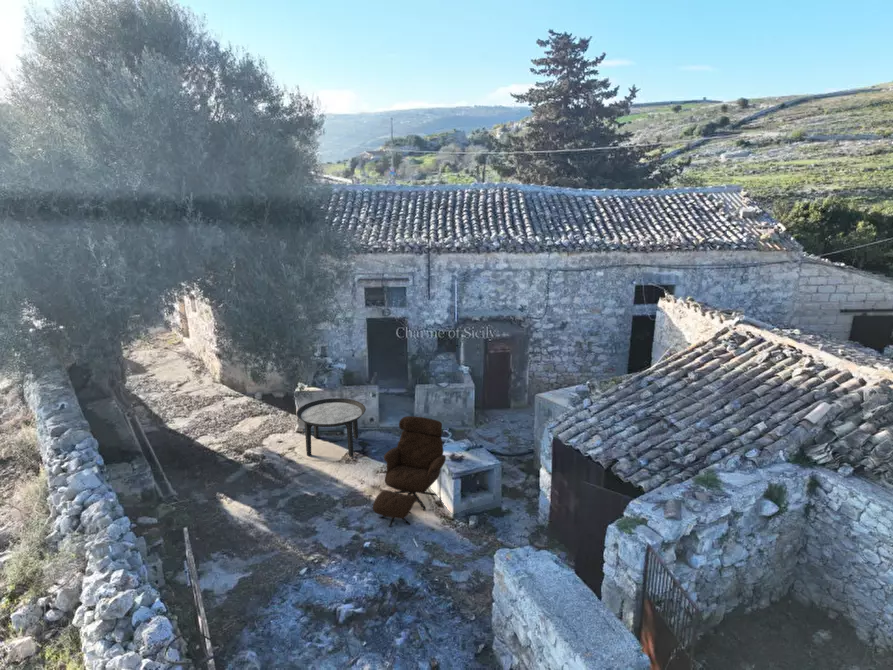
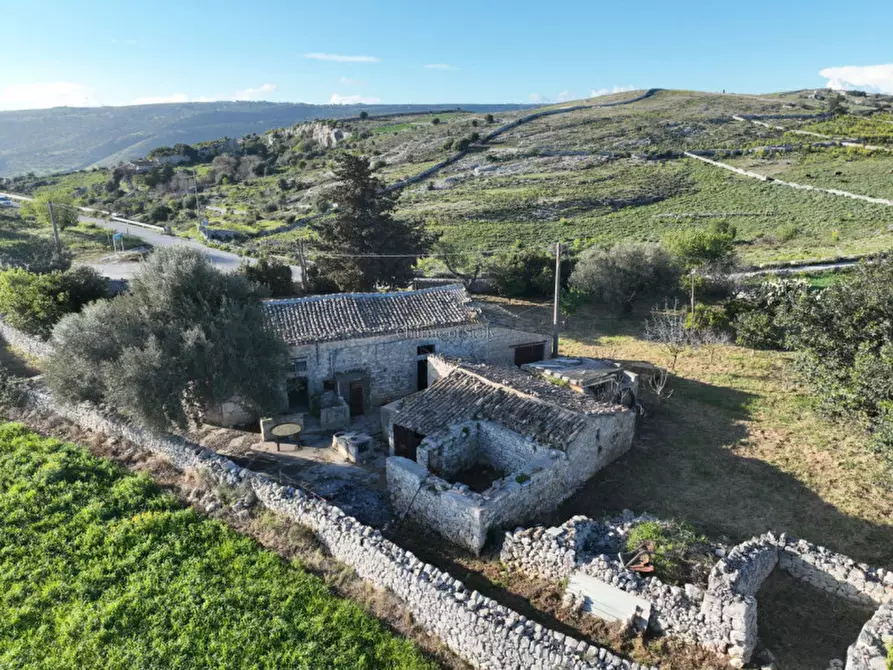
lounge chair: present [373,416,446,527] -> none [322,425,349,471]

